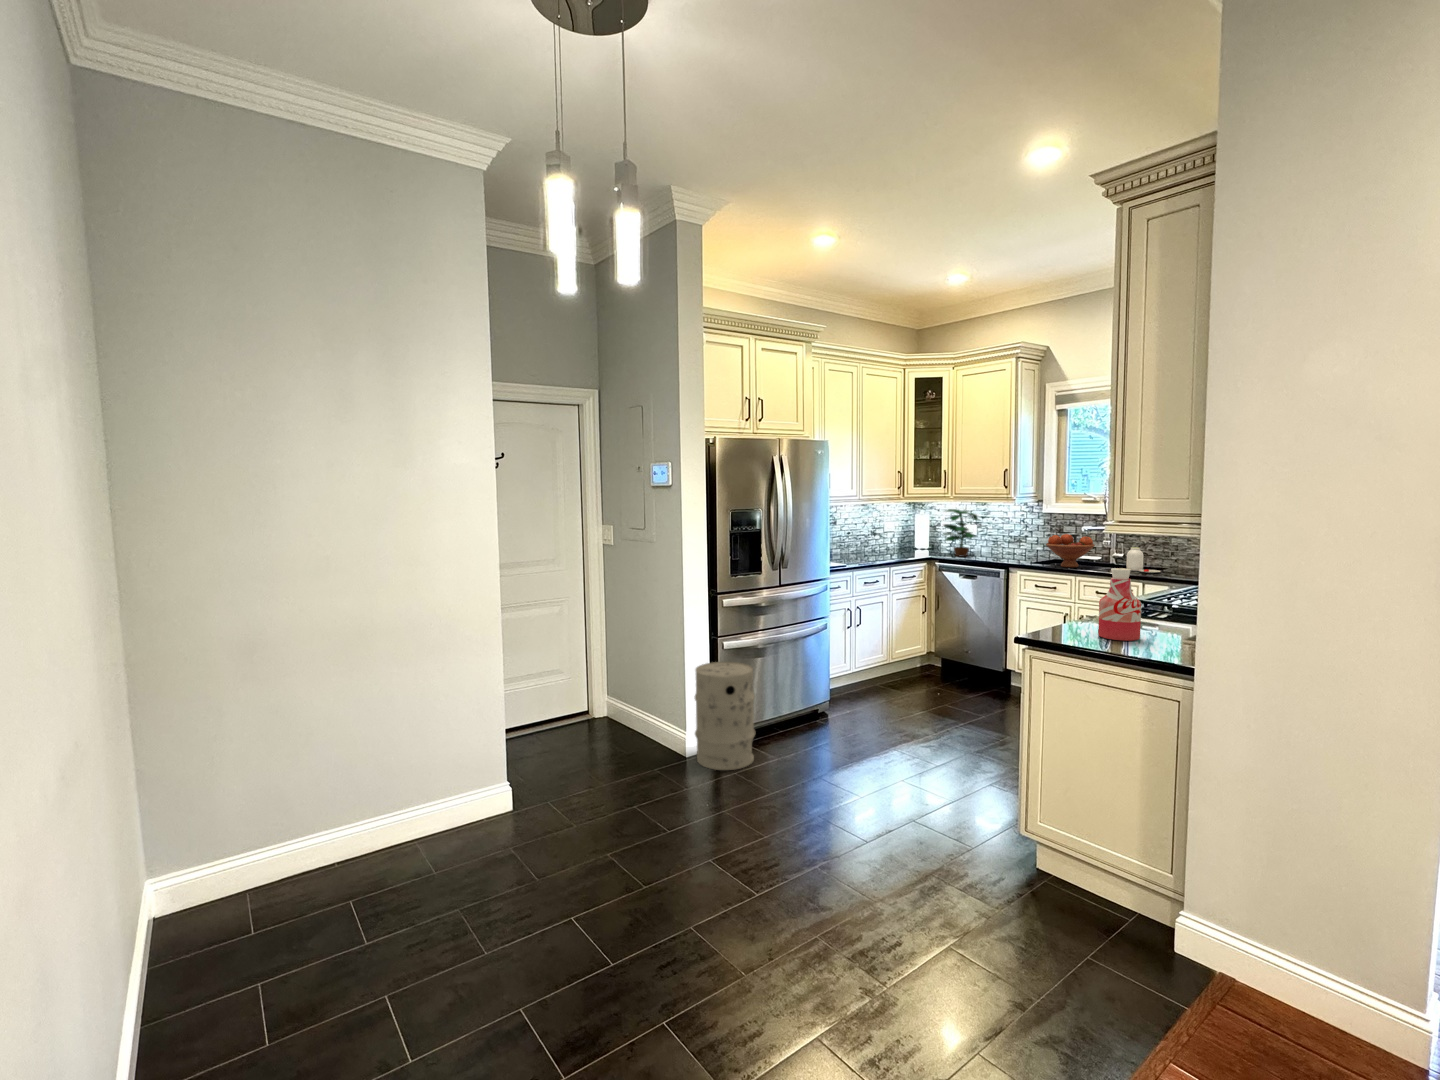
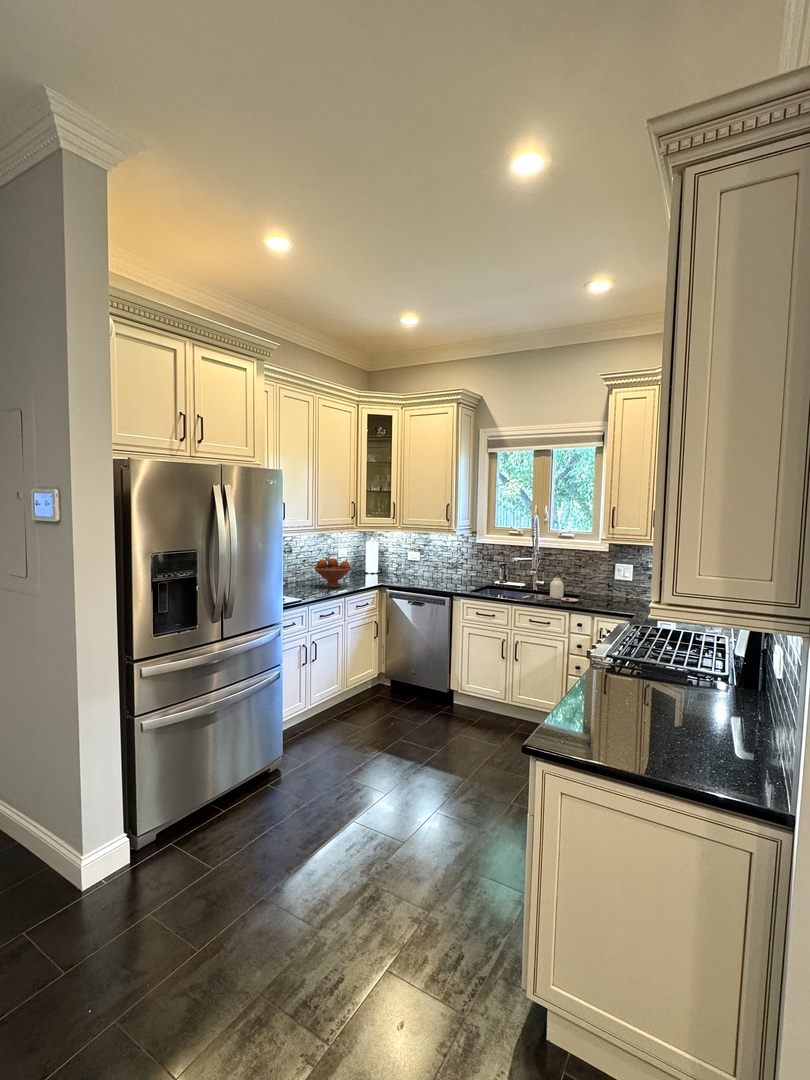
potted plant: present [943,509,979,556] -> none [390,538,425,582]
fruit bowl: present [1046,534,1095,568] -> present [314,558,352,588]
bottle: present [1098,568,1141,641] -> none [617,650,668,746]
trash can: present [695,662,755,770] -> none [93,748,184,911]

